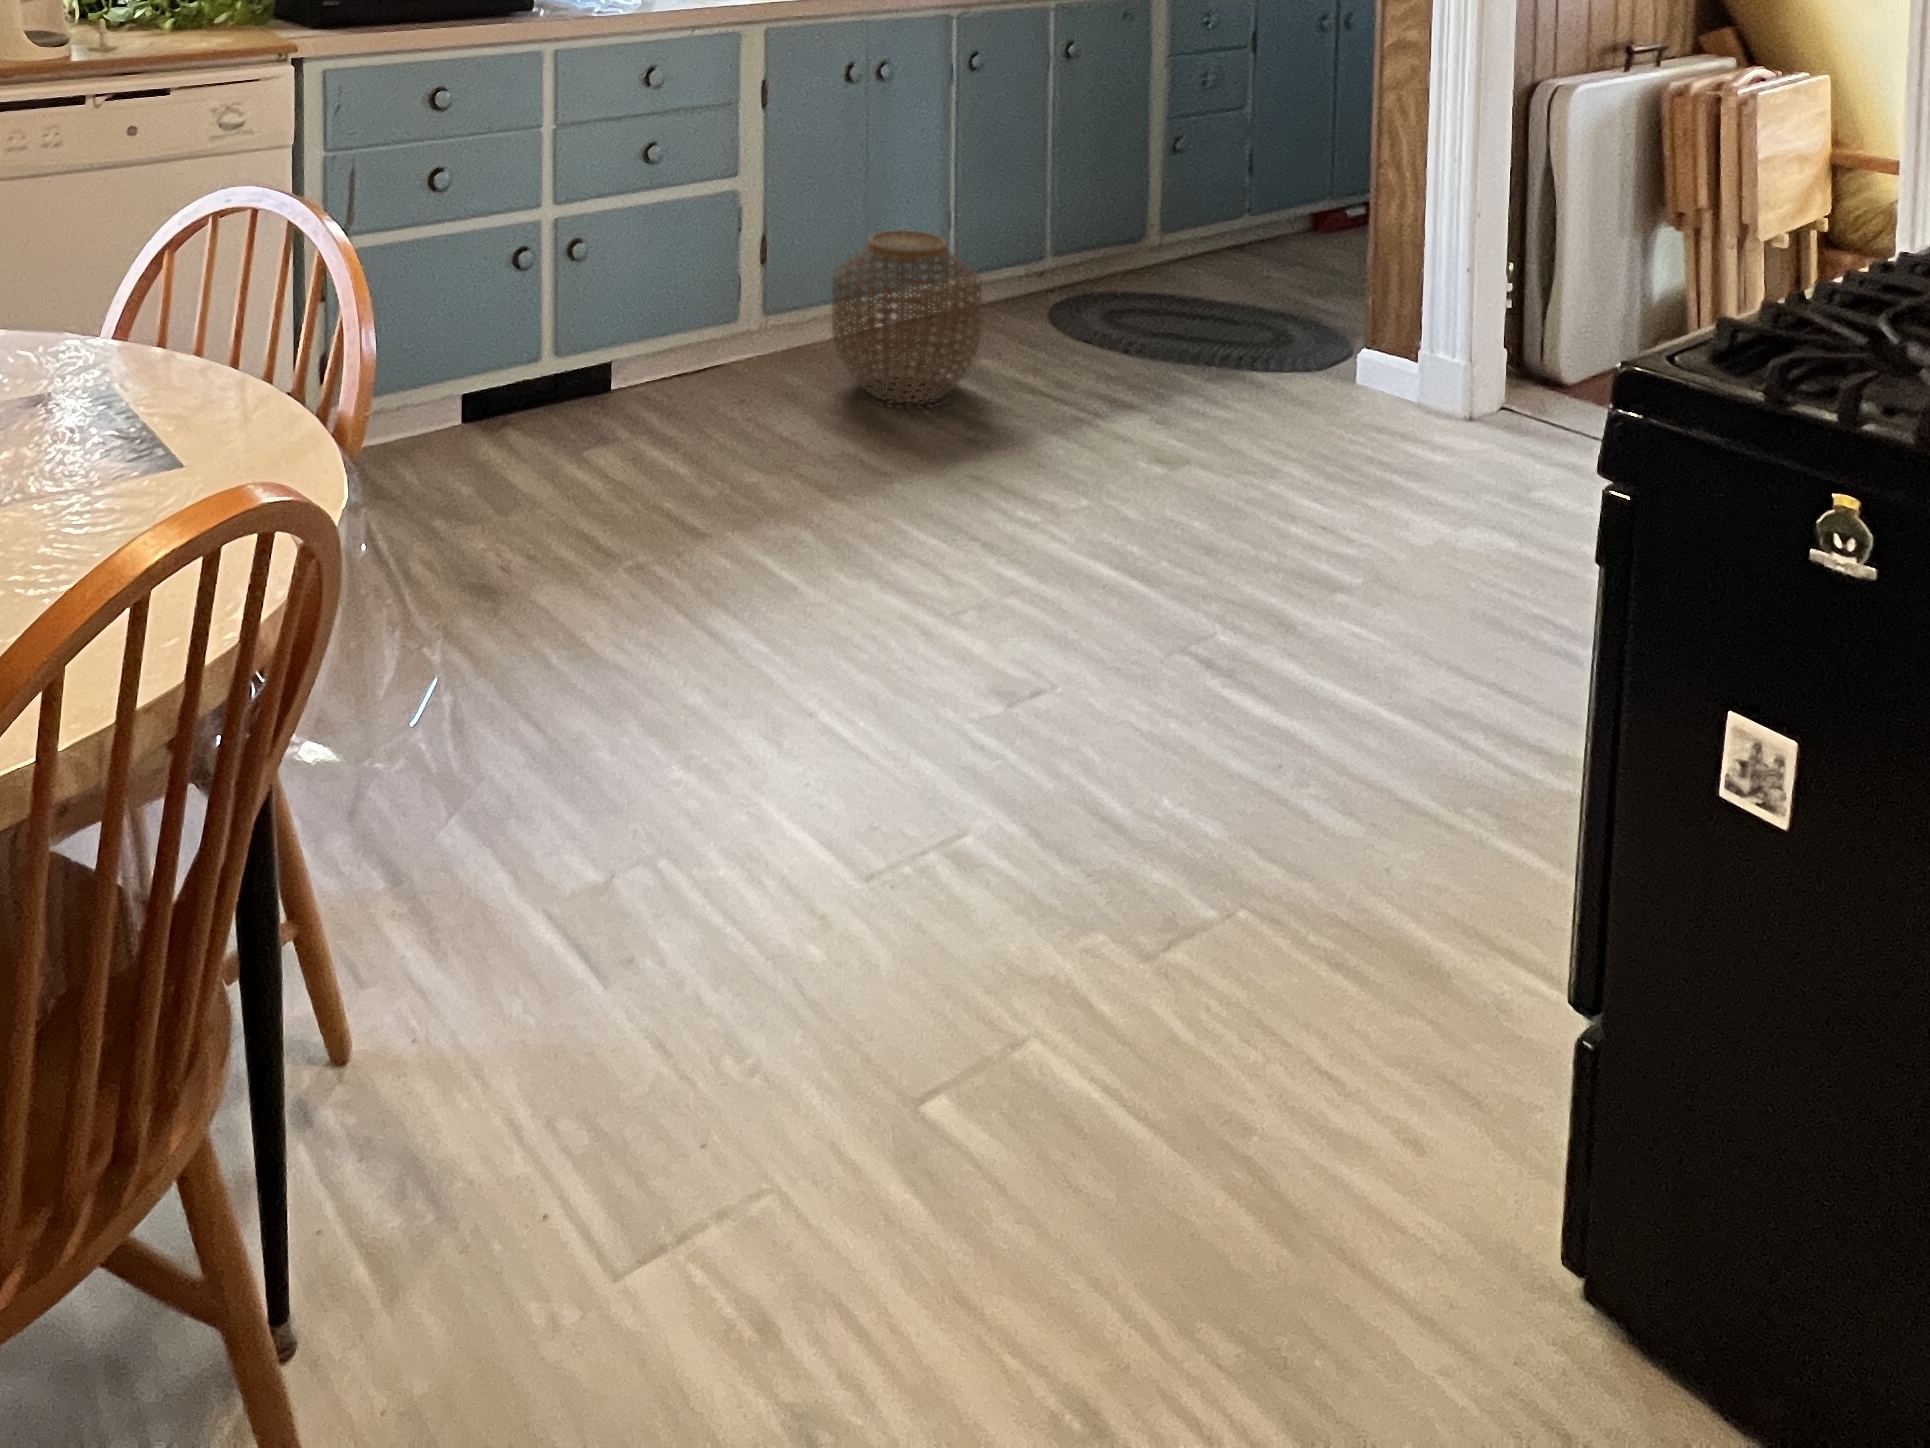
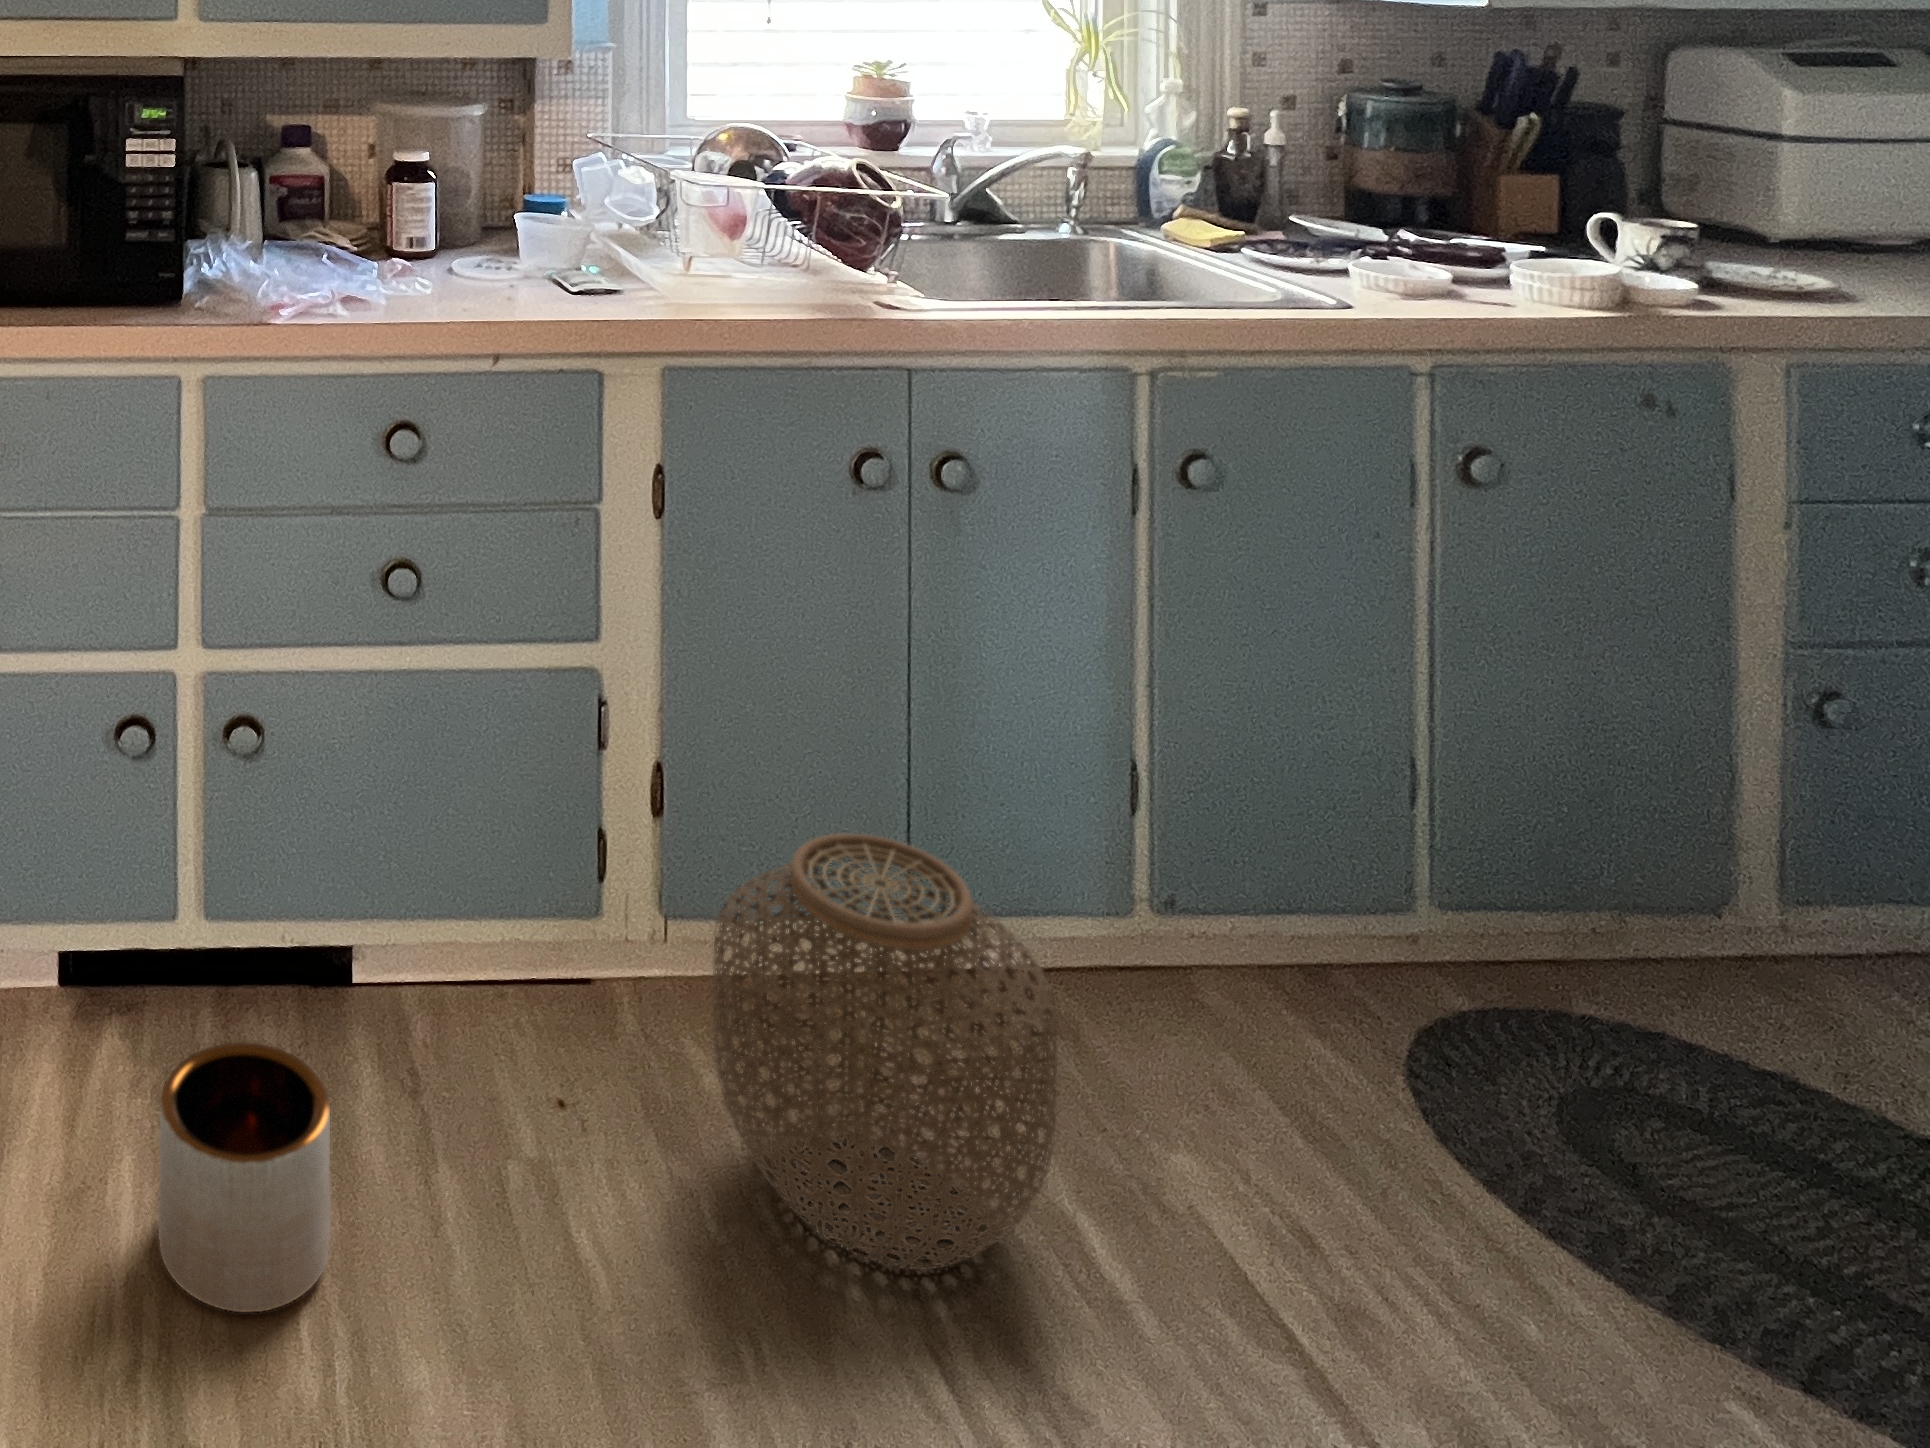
planter: none [625,371,712,475] -> present [158,1042,331,1312]

